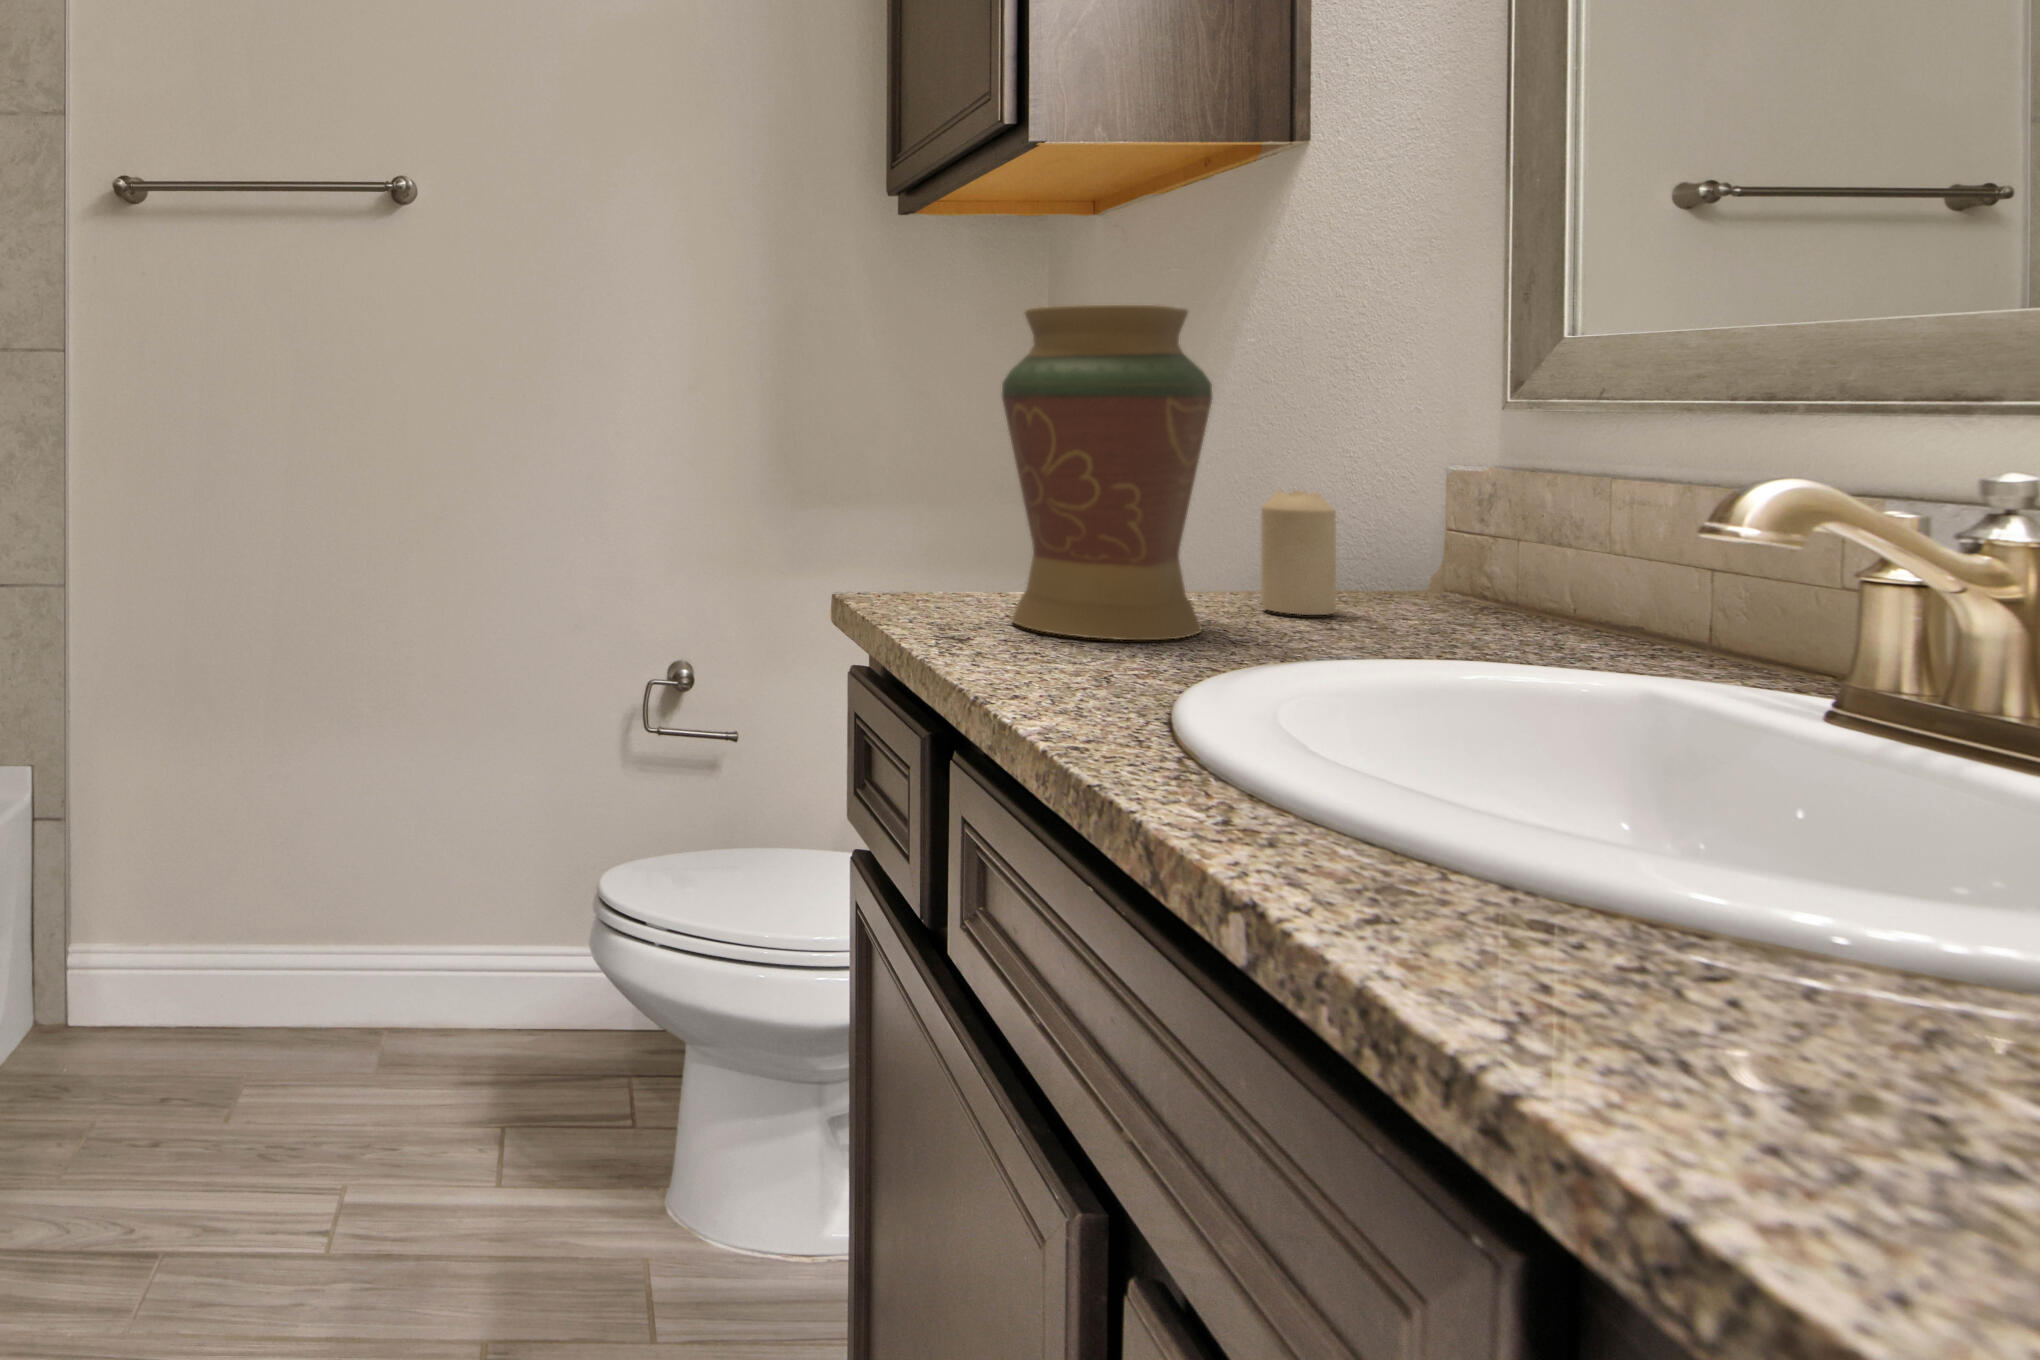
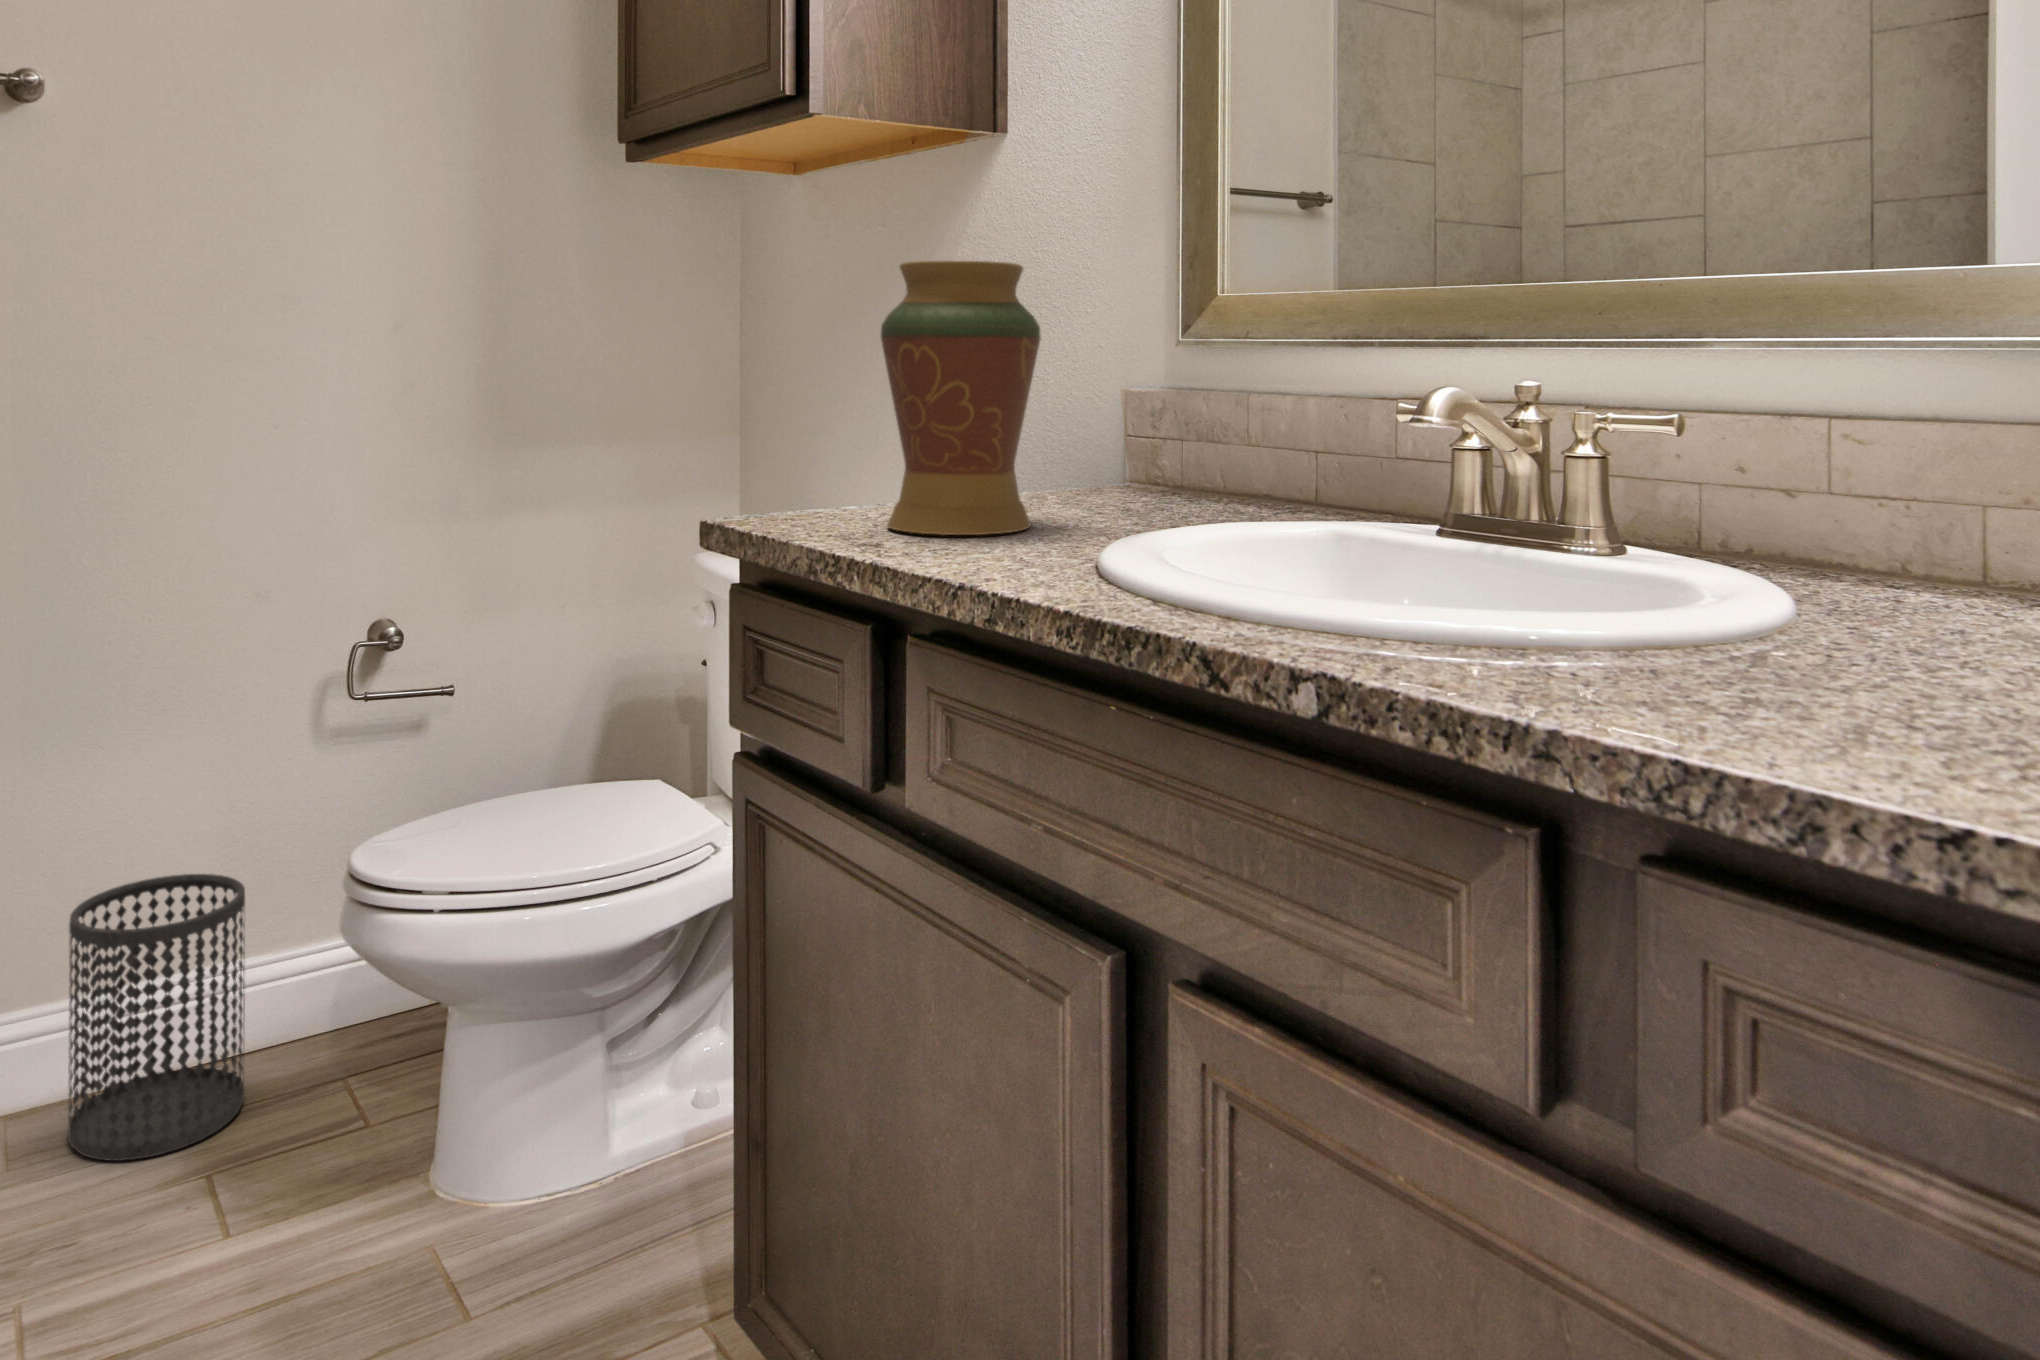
candle: present [1261,490,1336,615] -> none [1043,412,1094,507]
wastebasket: none [415,861,548,1106] -> present [68,874,245,1161]

